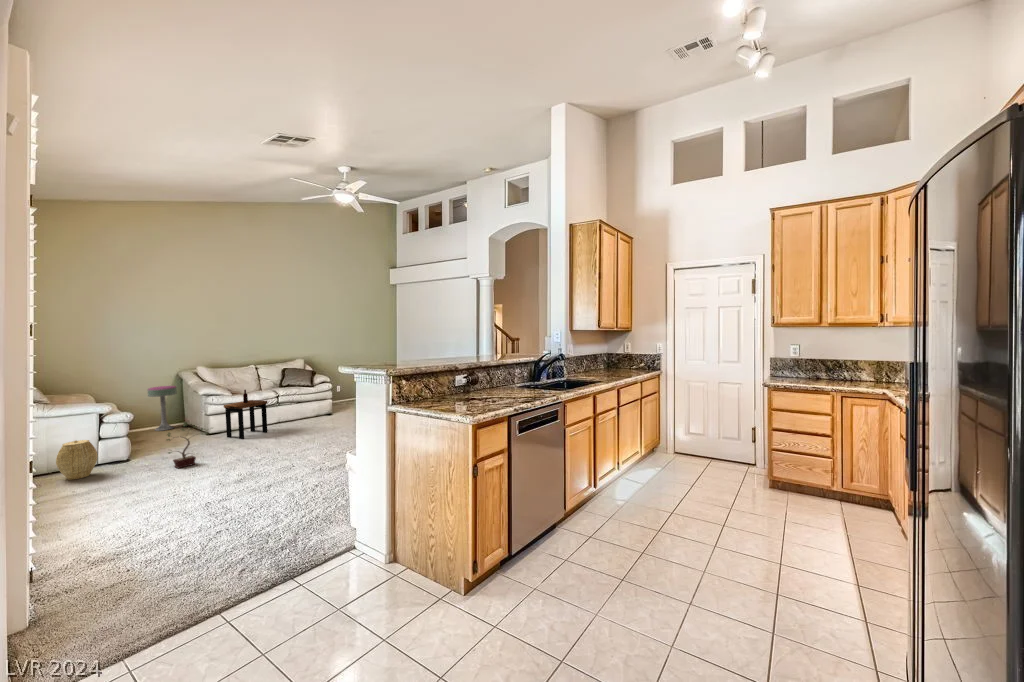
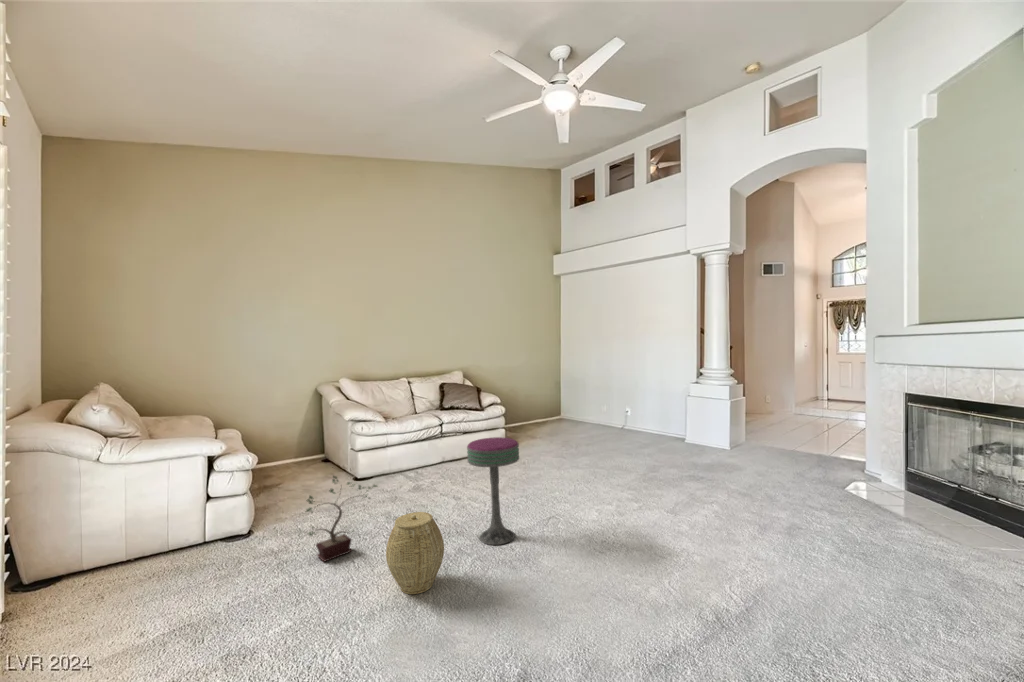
bar stool: present [147,386,177,431] -> present [467,437,519,545]
side table: present [224,390,267,439] -> none [378,414,436,491]
woven basket: present [56,440,98,480] -> present [386,512,444,594]

